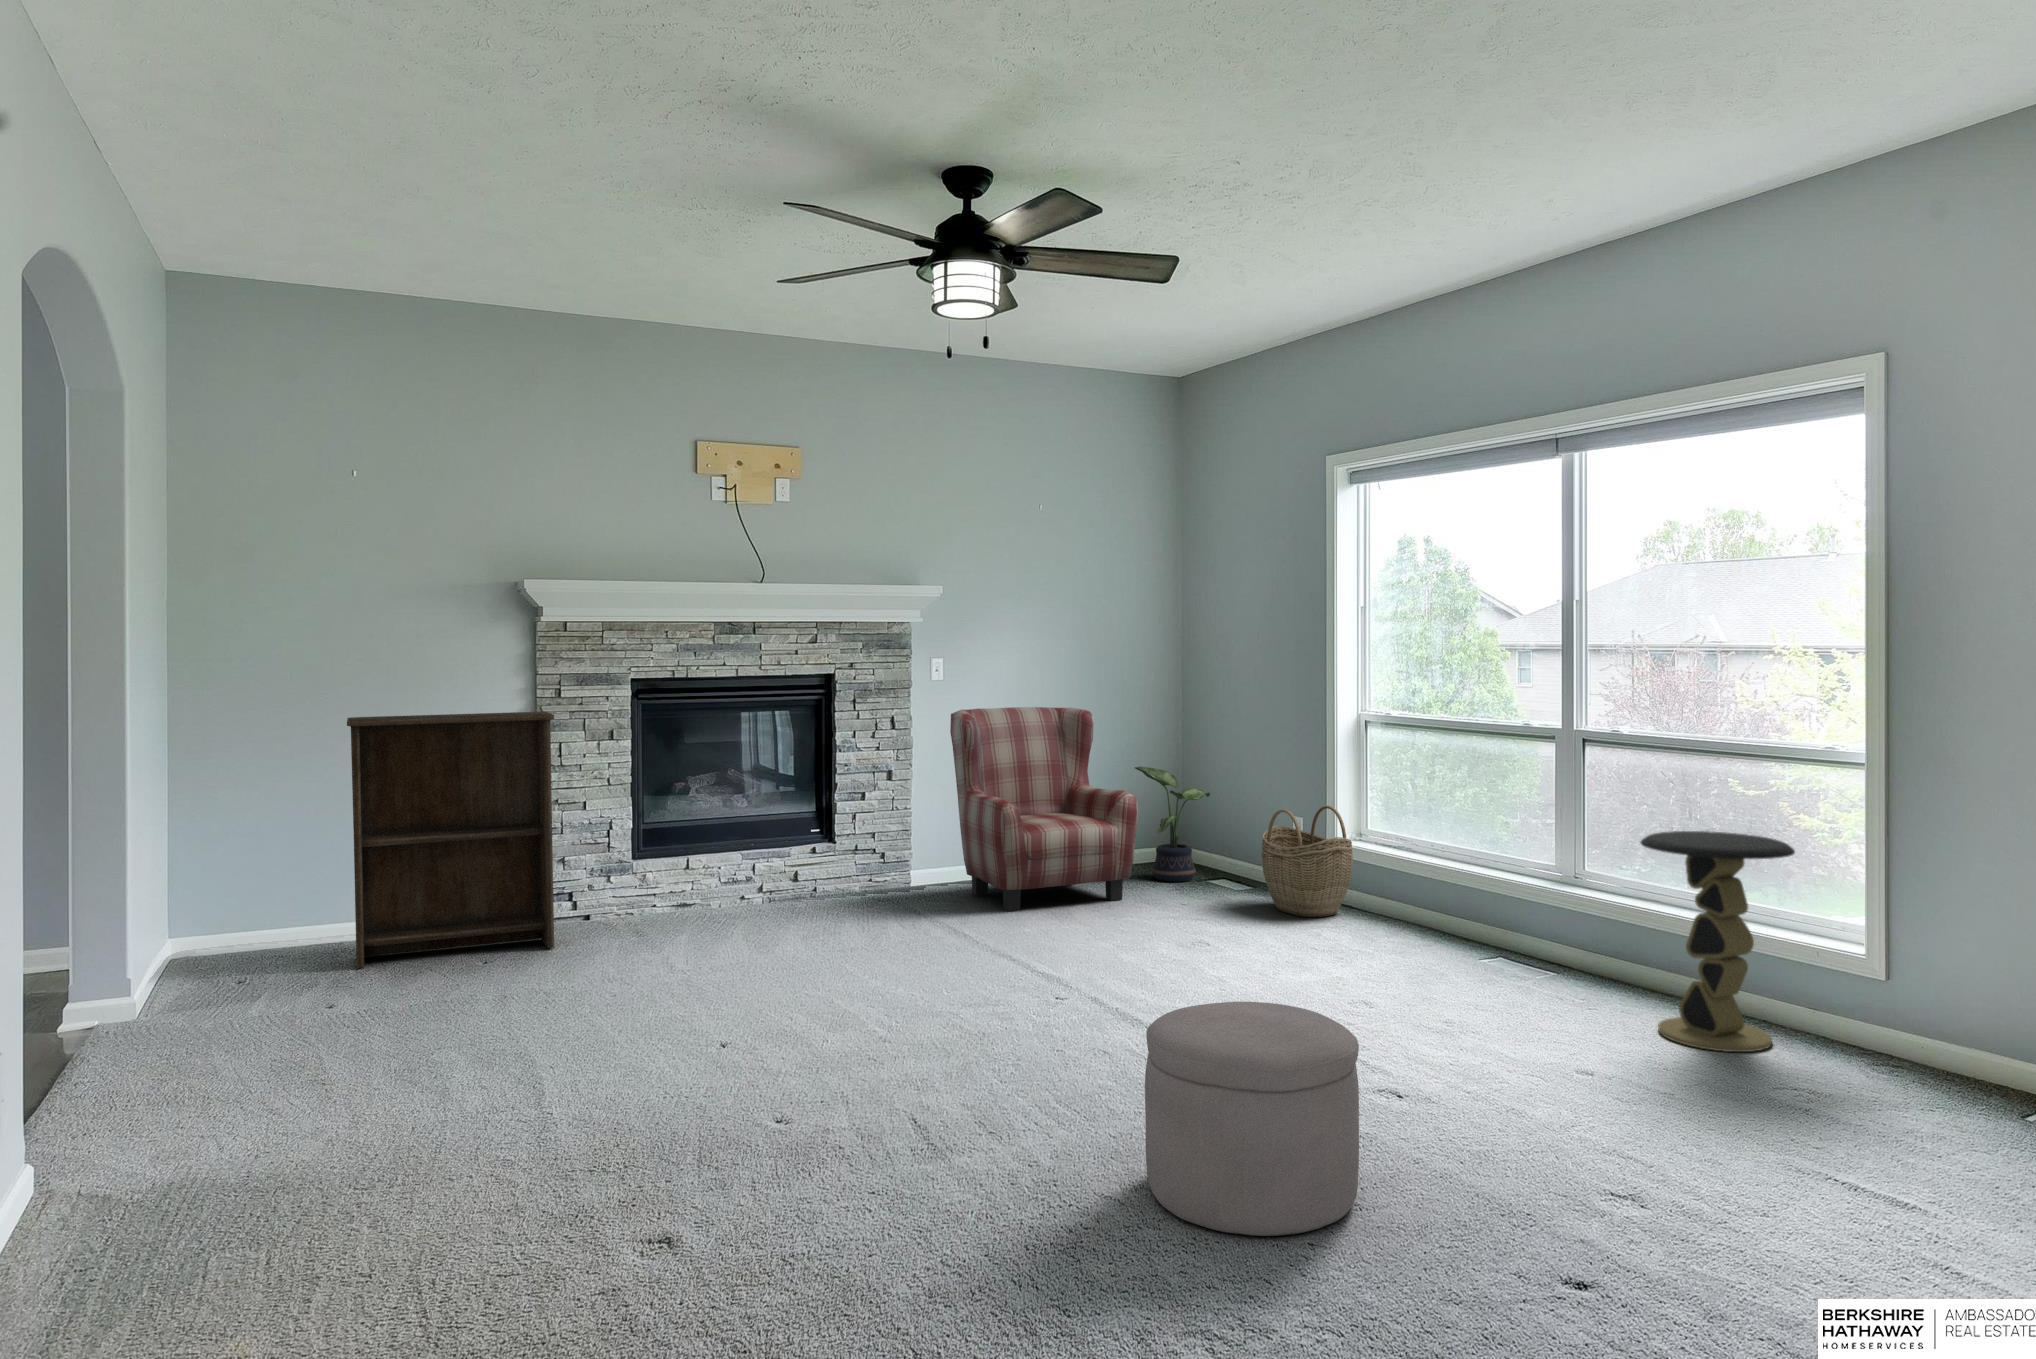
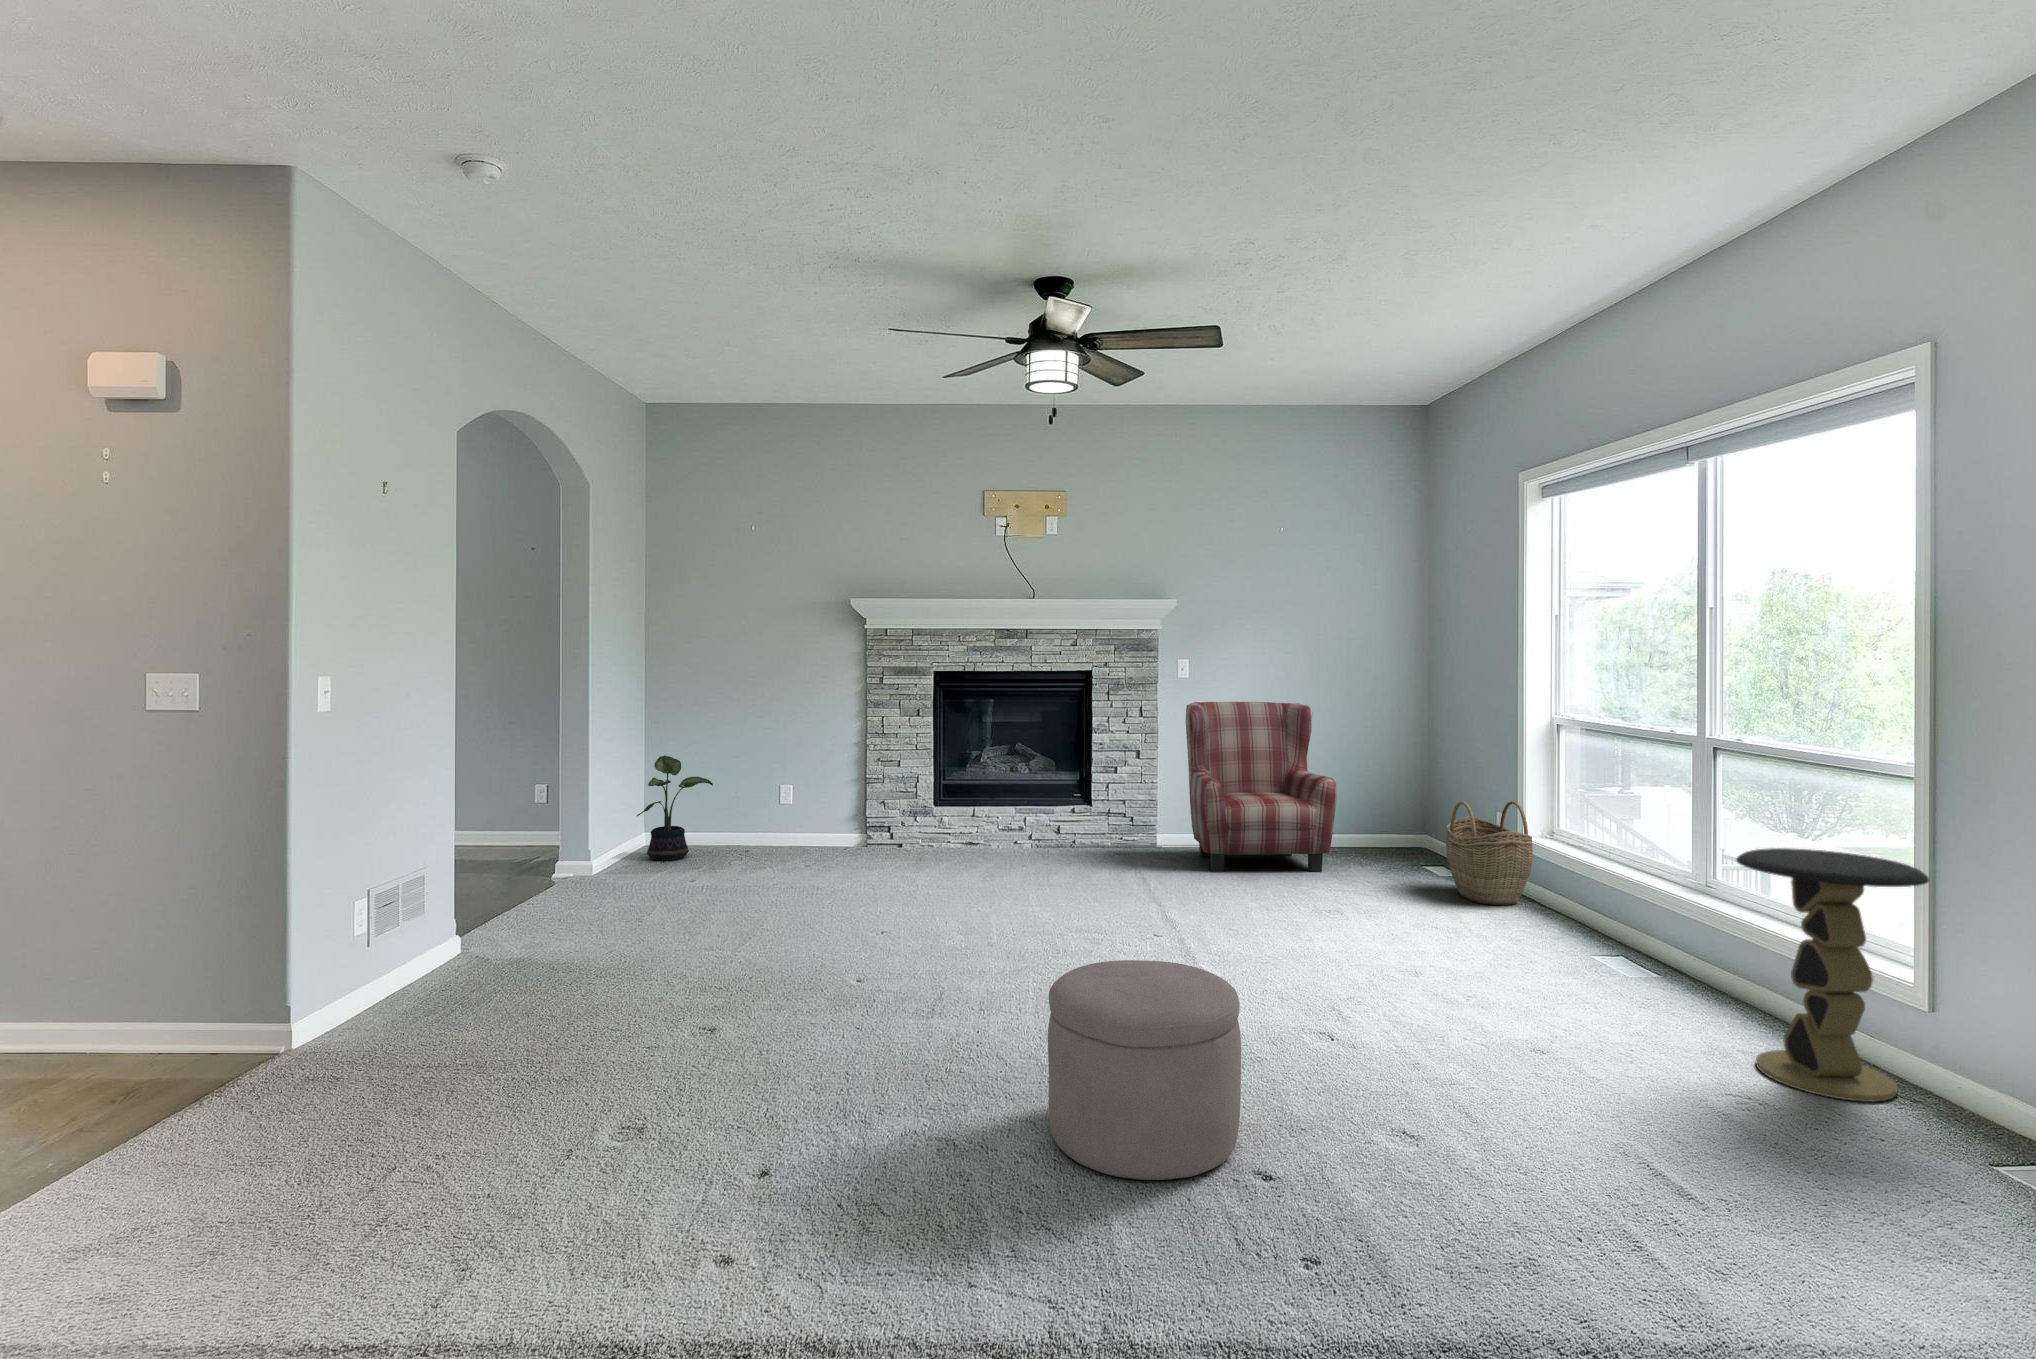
bookshelf: present [347,712,554,969] -> none [724,694,864,866]
potted plant: present [1135,766,1210,882] -> present [637,755,713,861]

